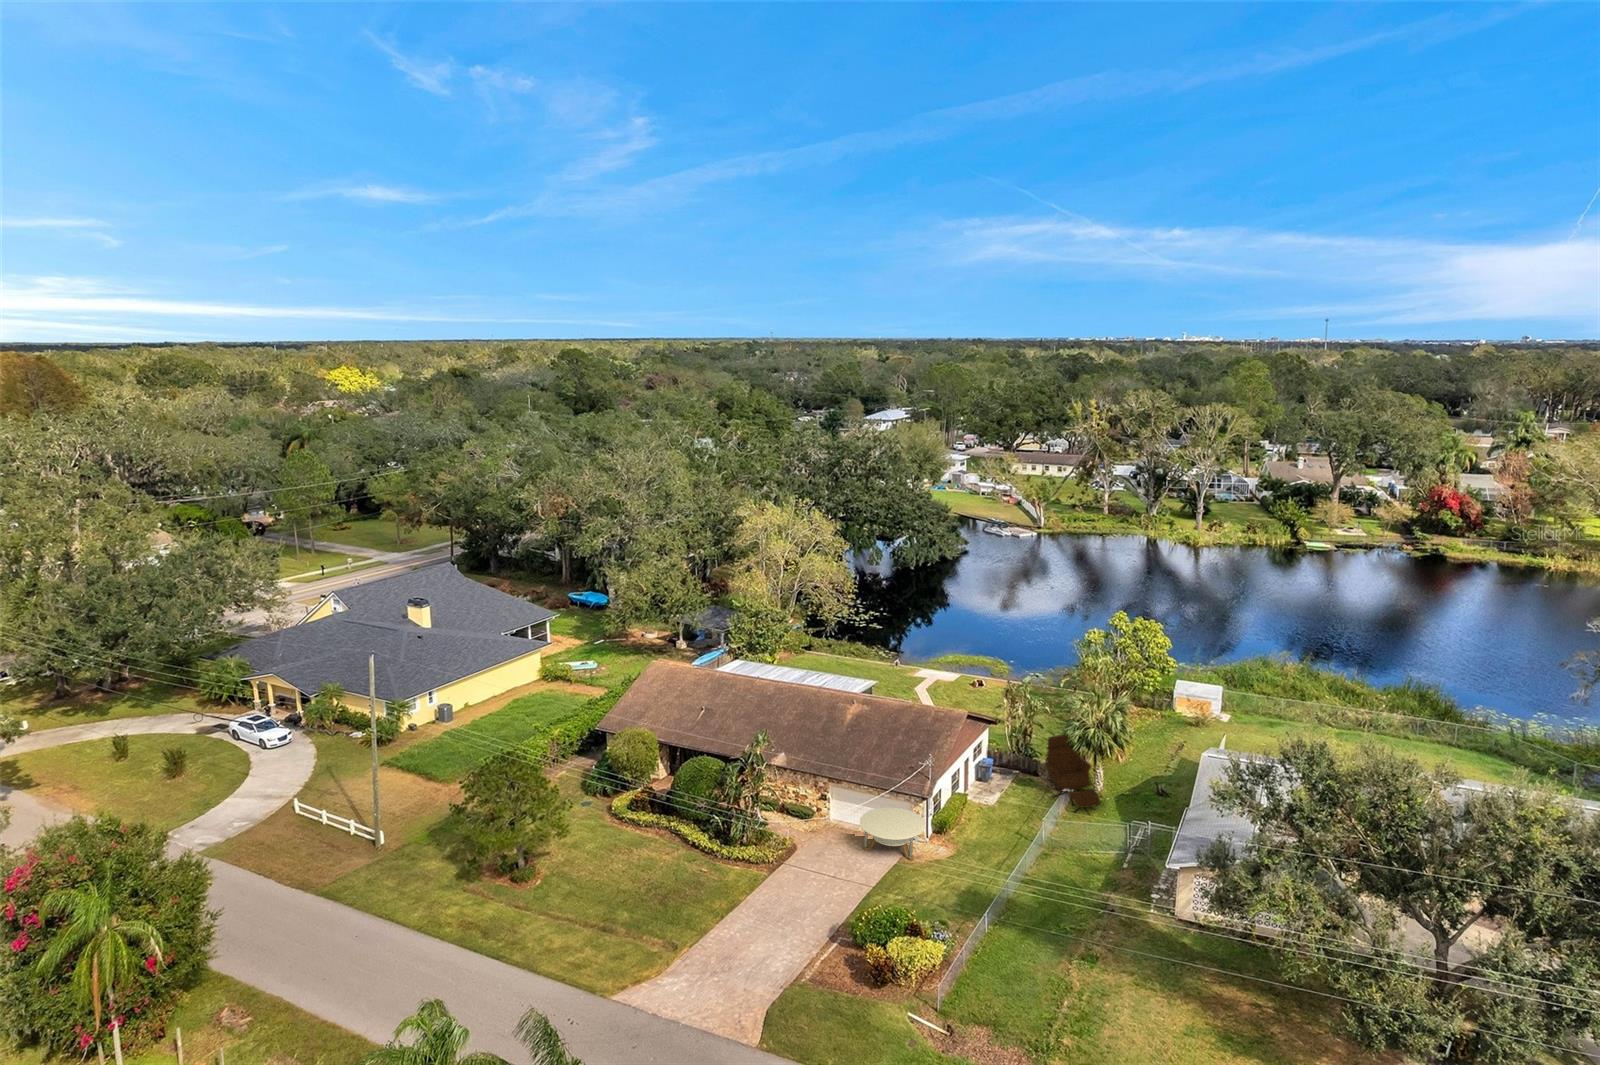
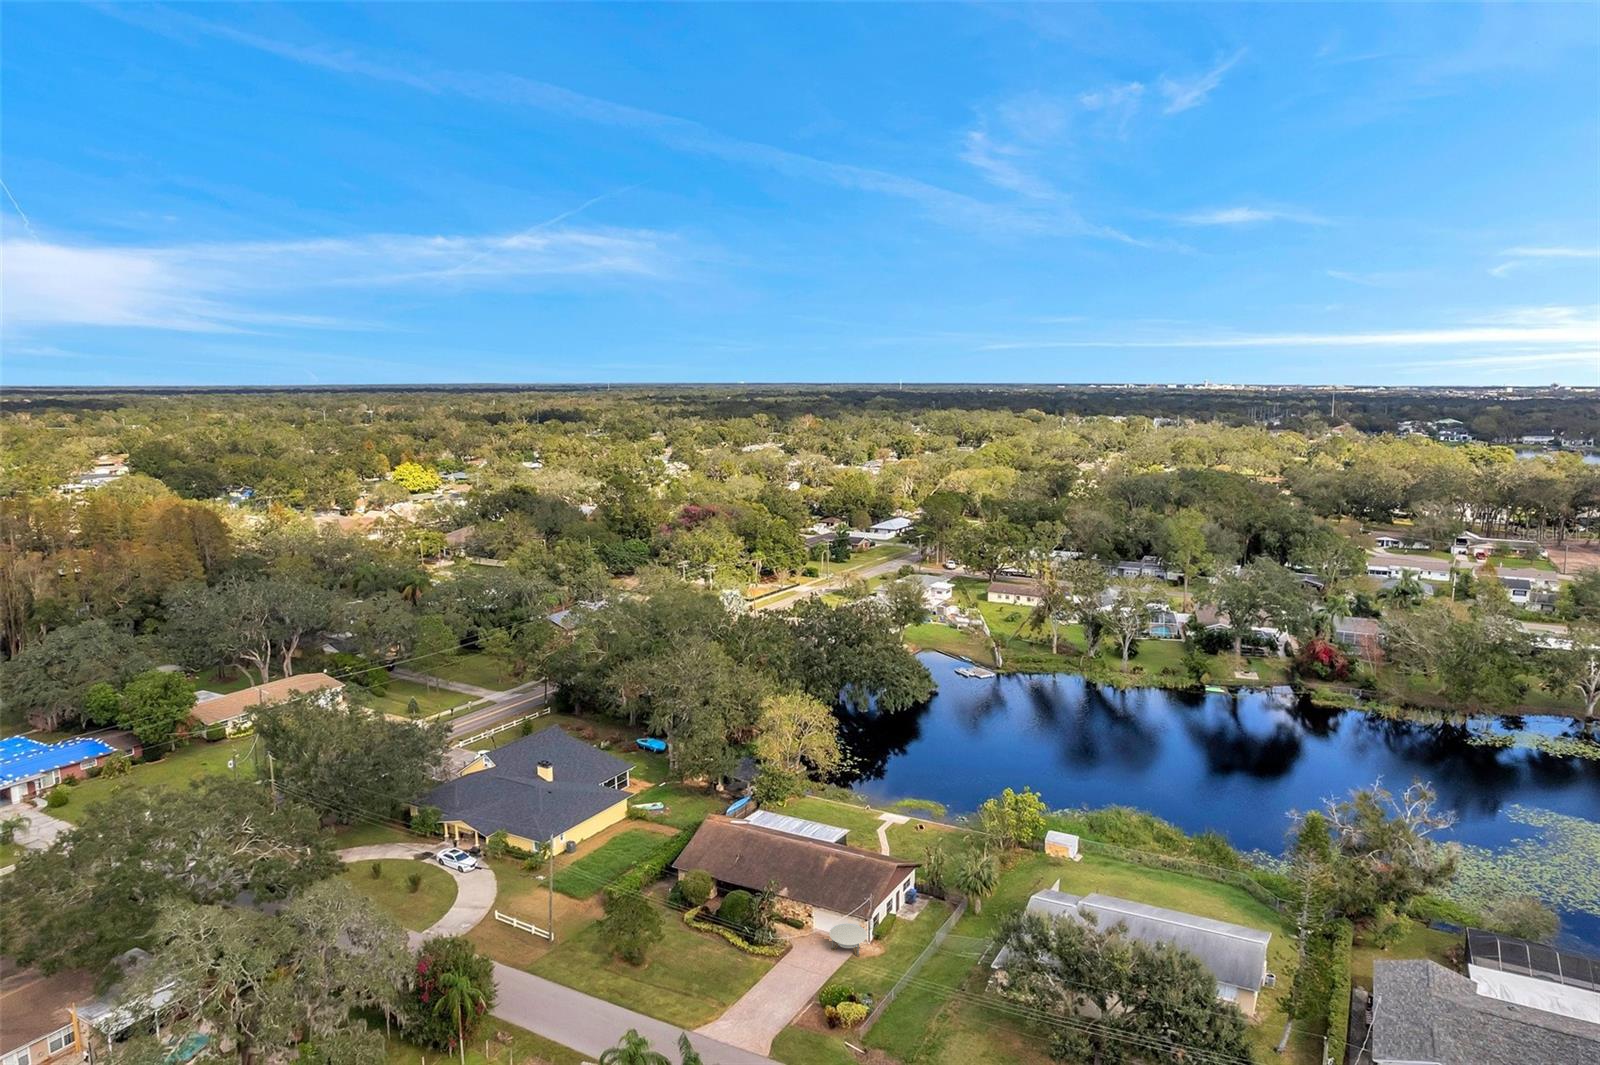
lounge chair: present [1045,735,1100,812] -> none [946,877,977,929]

